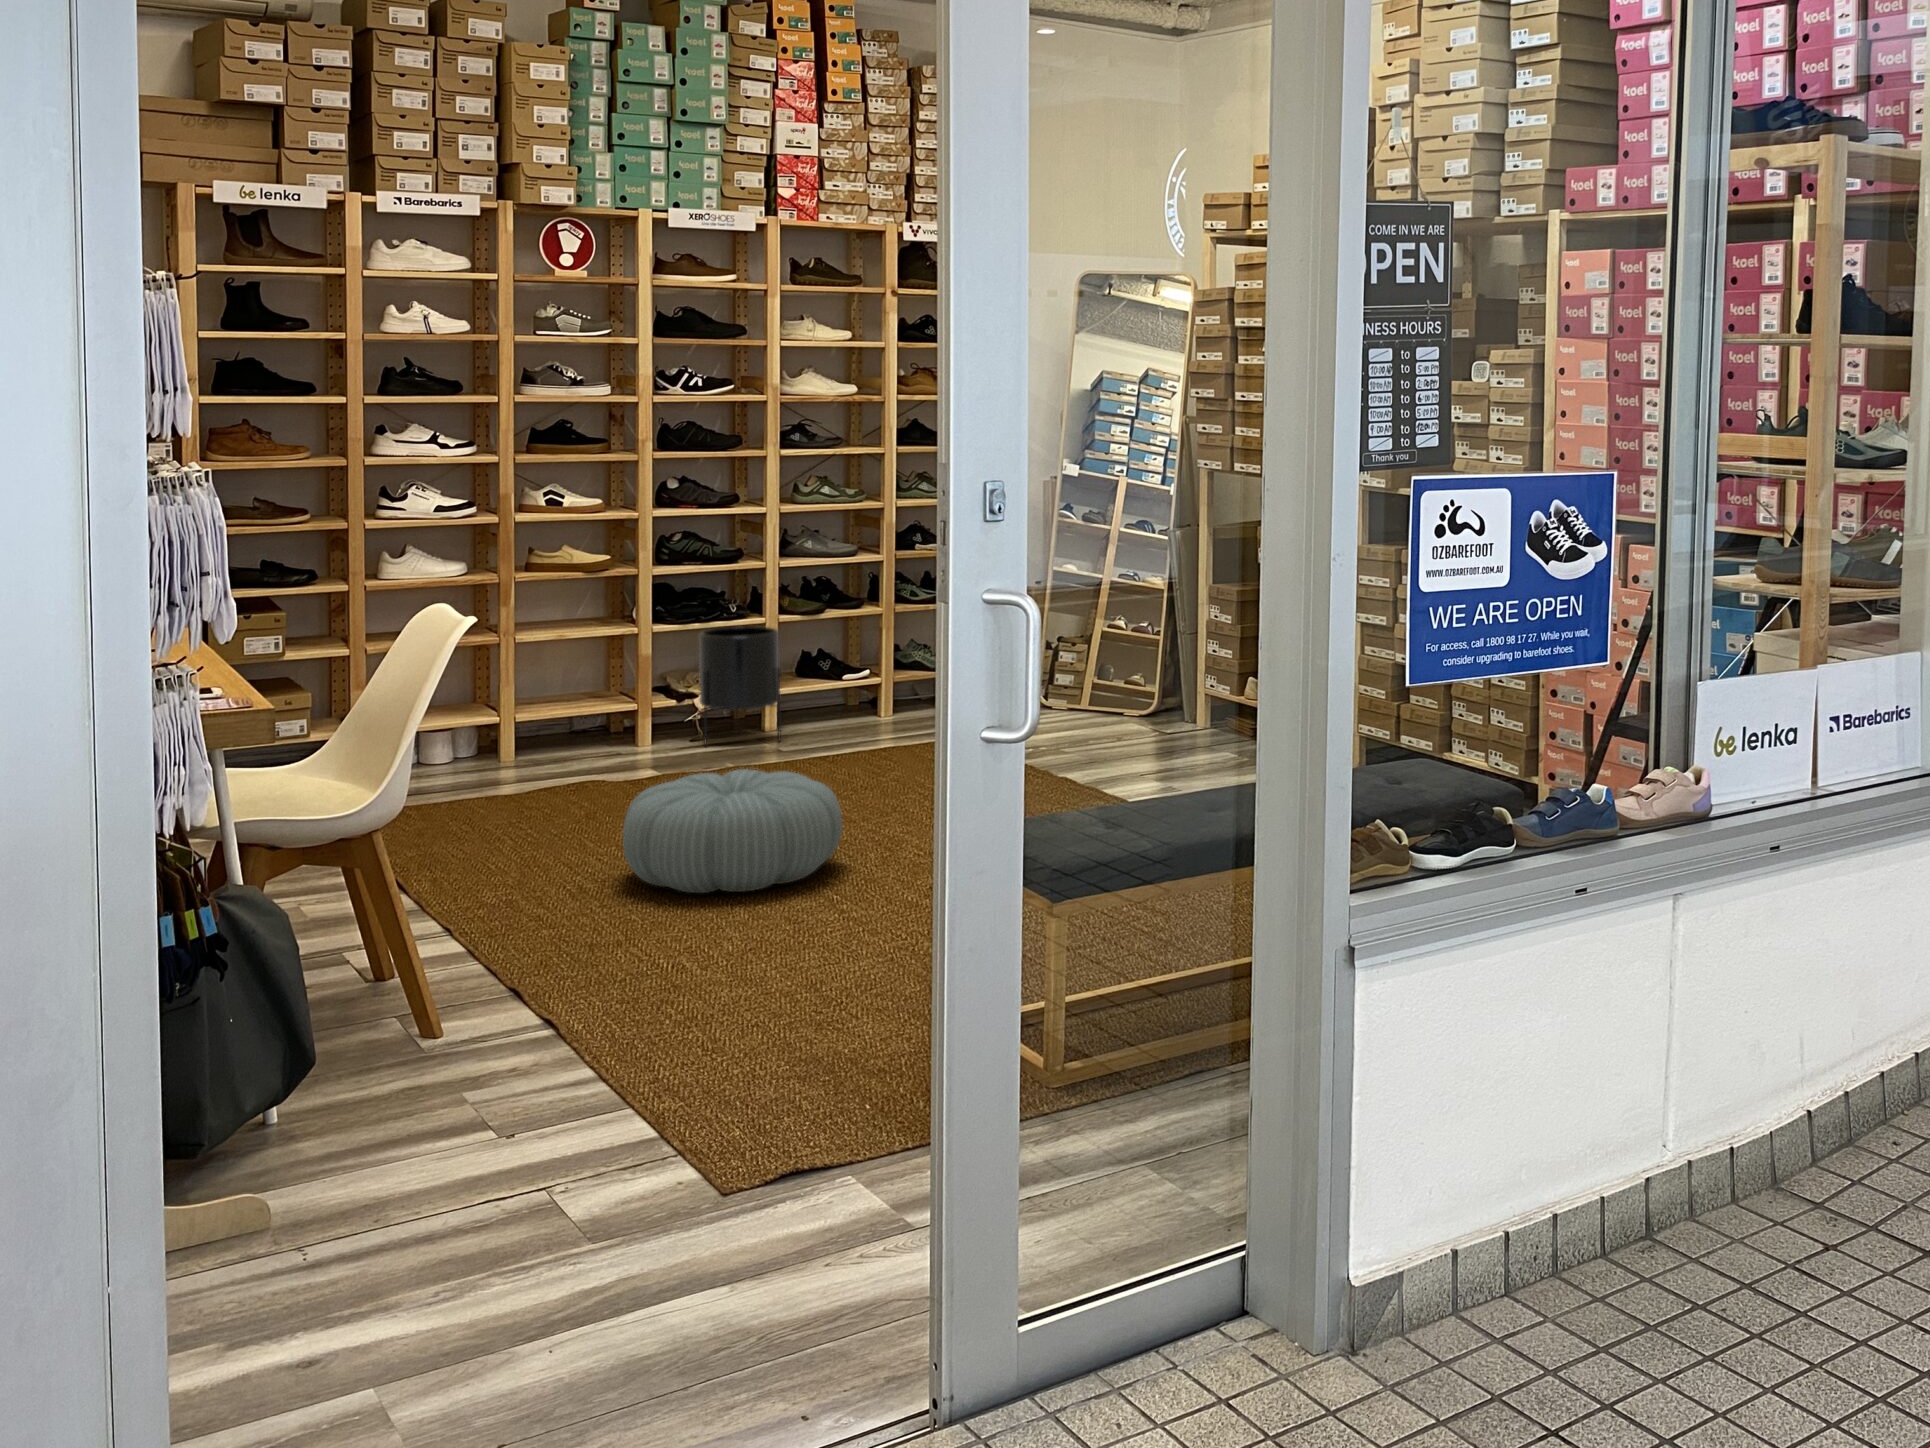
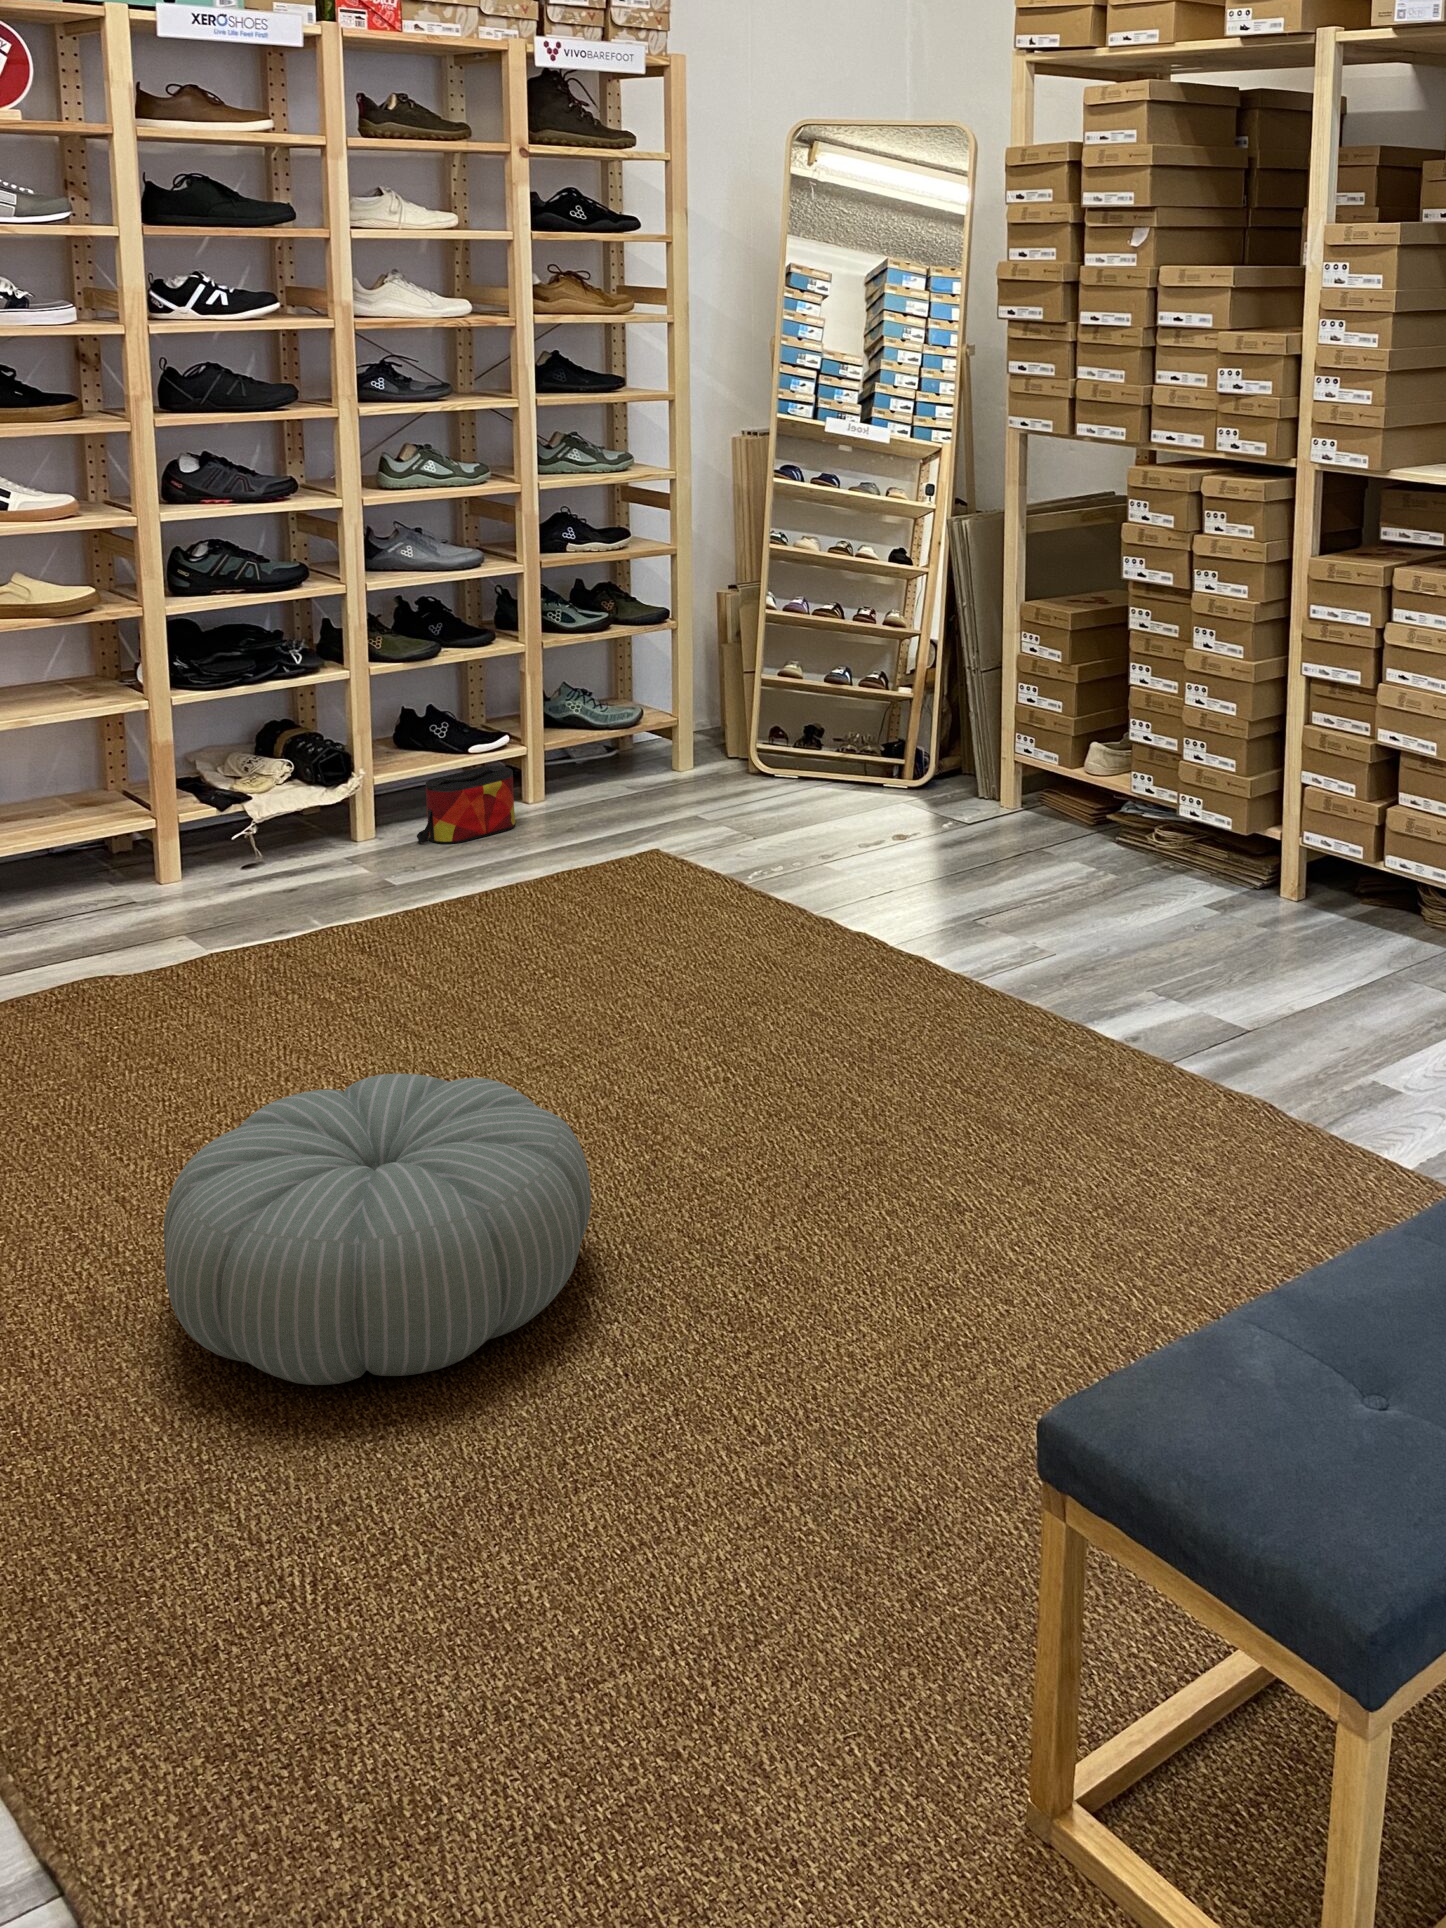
planter: present [699,626,781,745] -> none [250,692,391,891]
bag: none [802,684,867,731] -> present [417,766,515,844]

